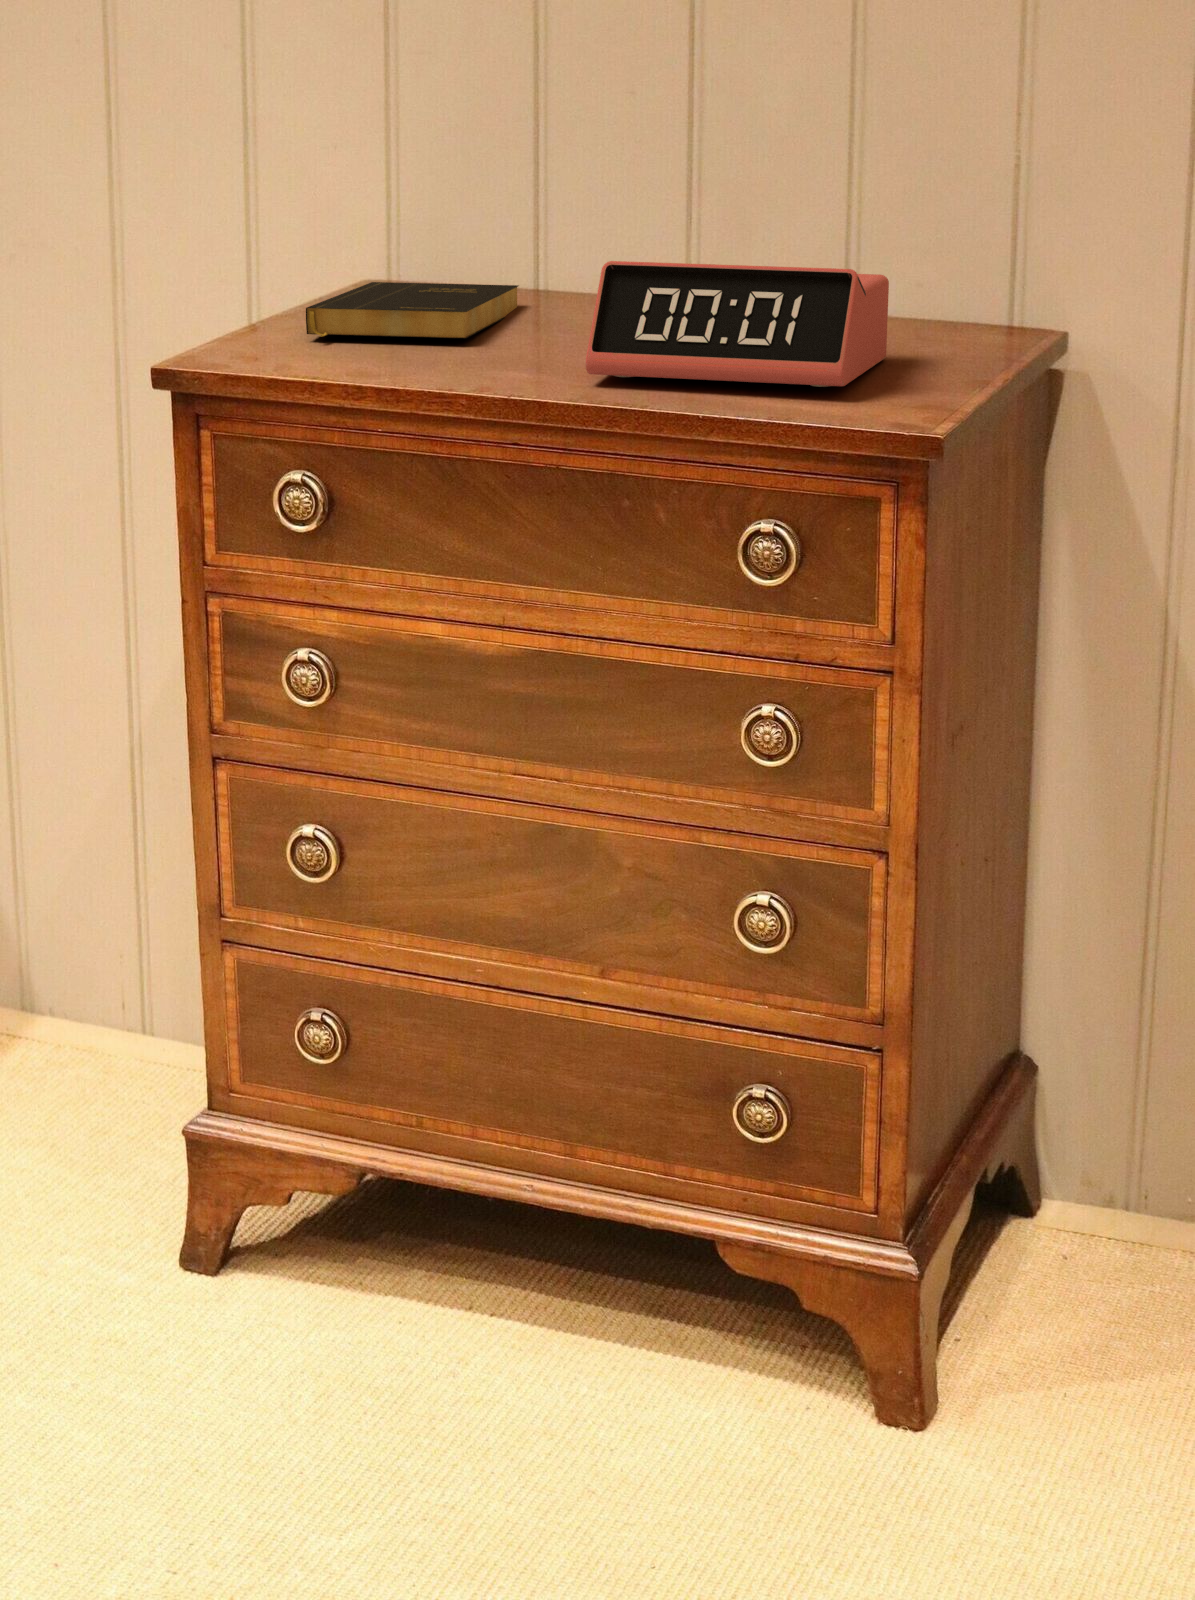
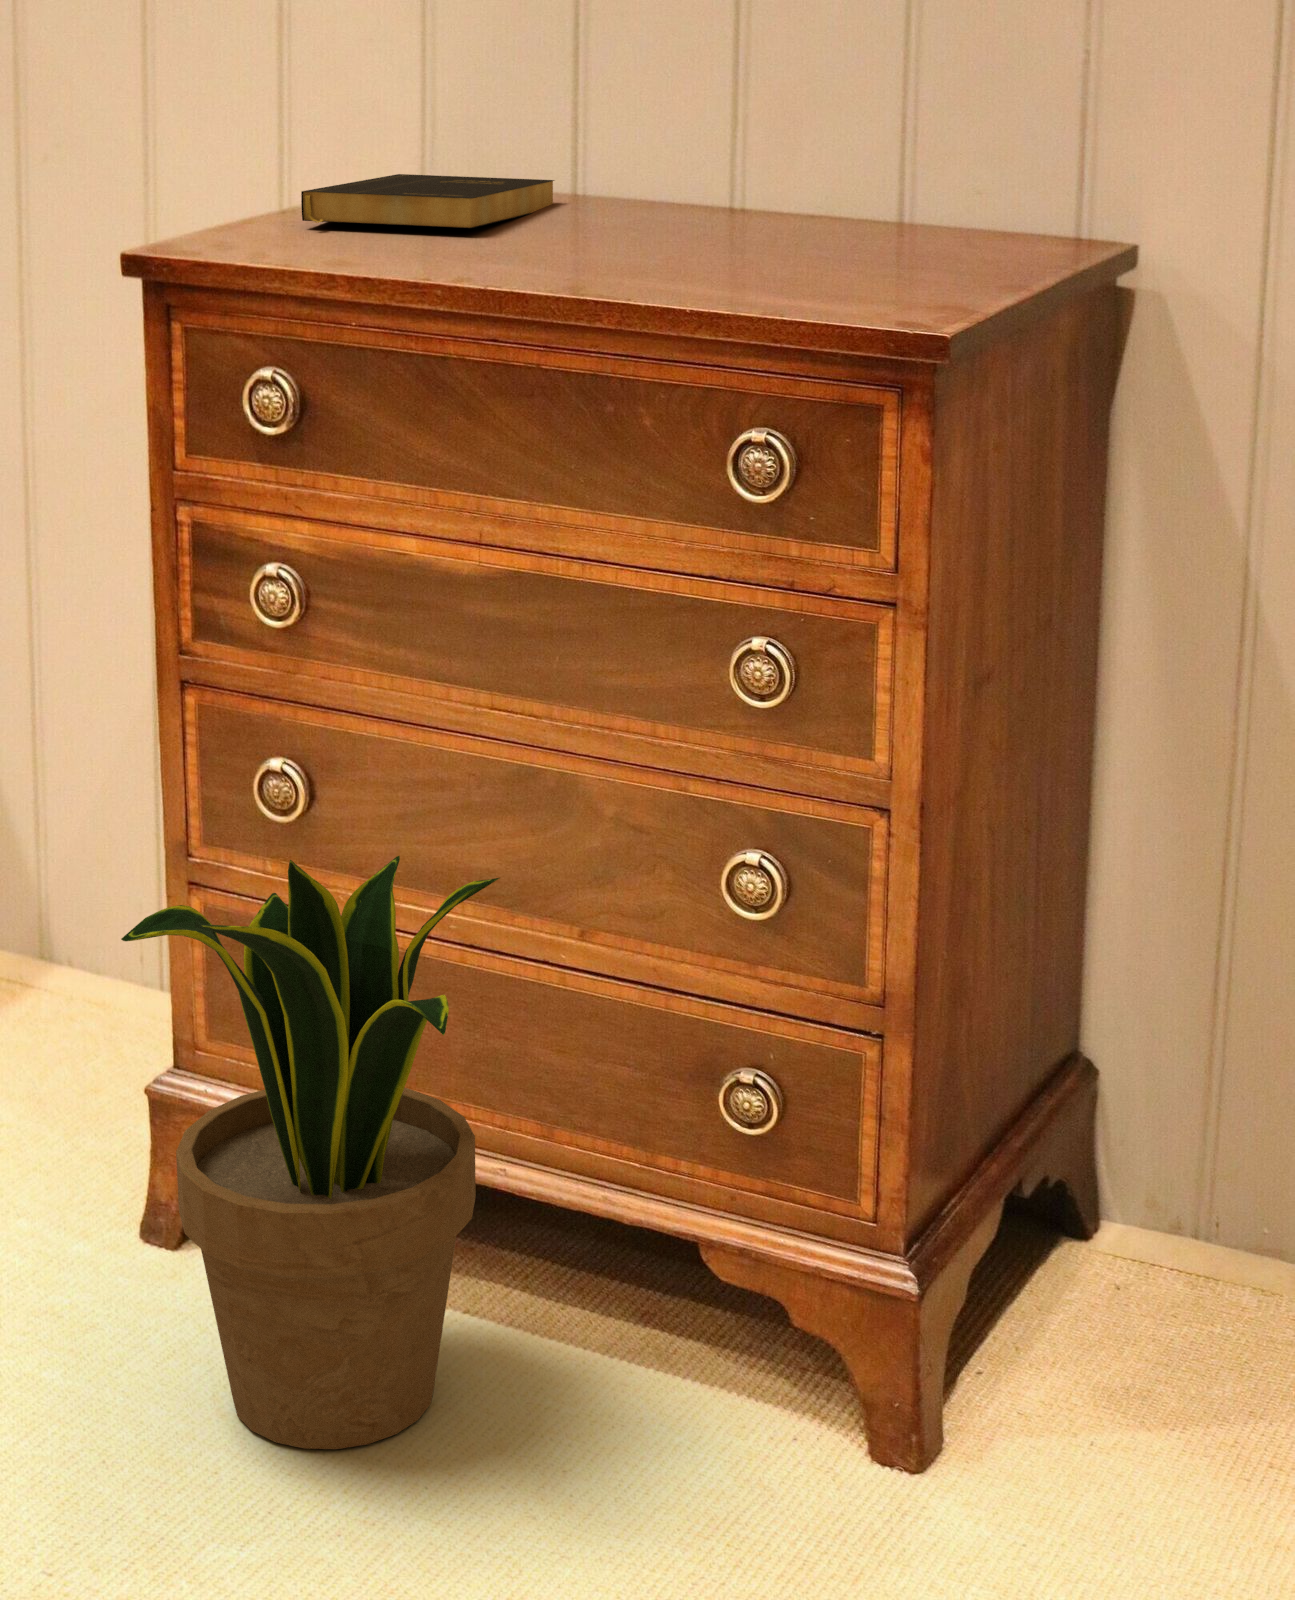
alarm clock: present [586,261,889,387] -> none [578,137,934,281]
potted plant: none [208,910,533,1447] -> present [121,856,499,1449]

